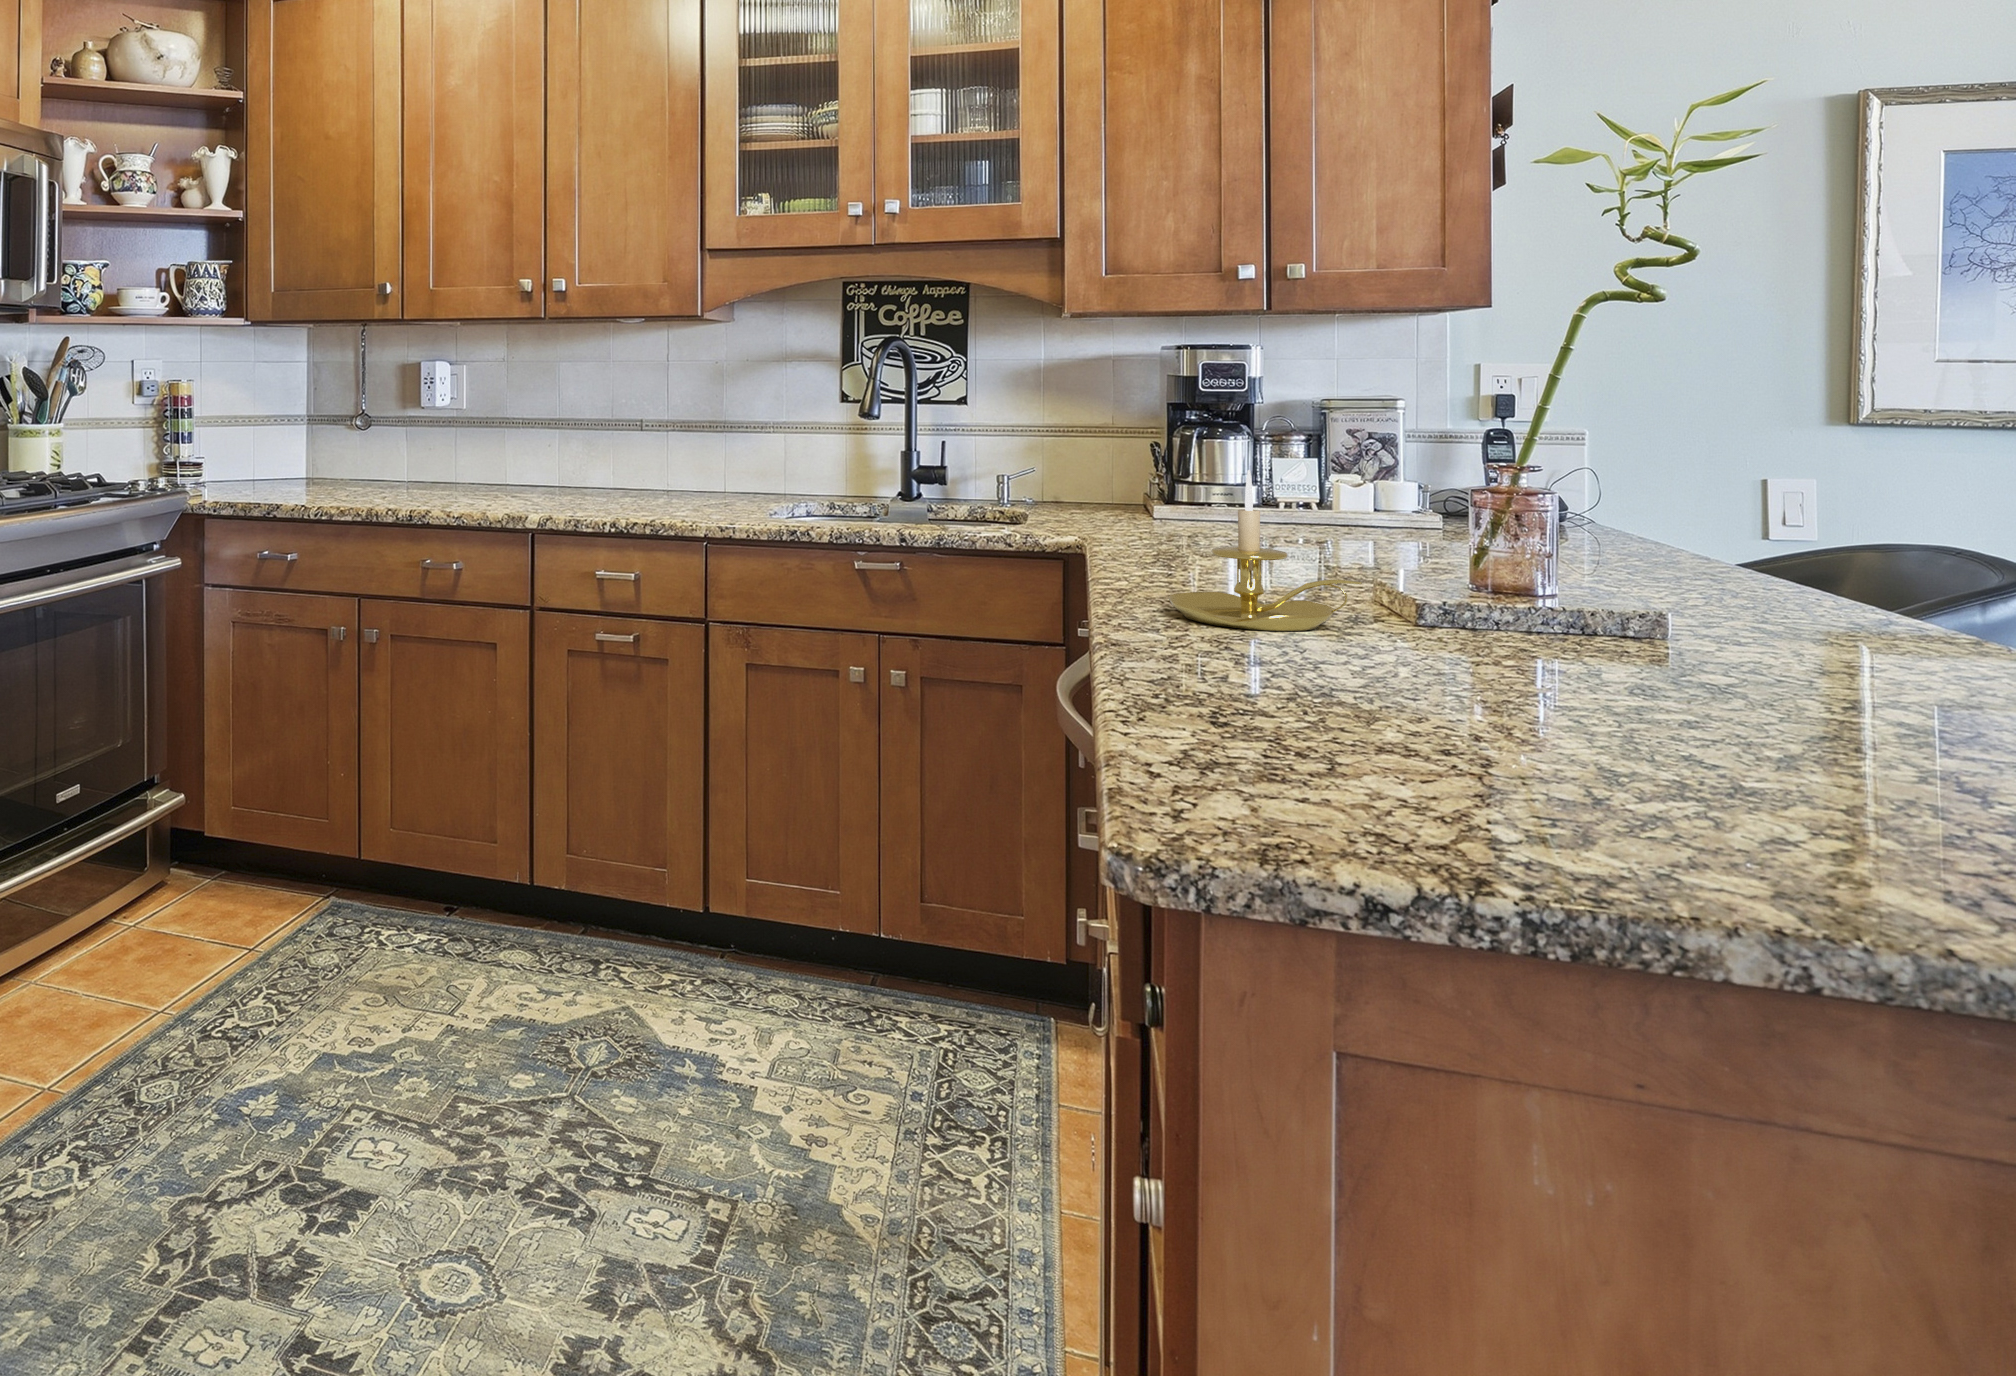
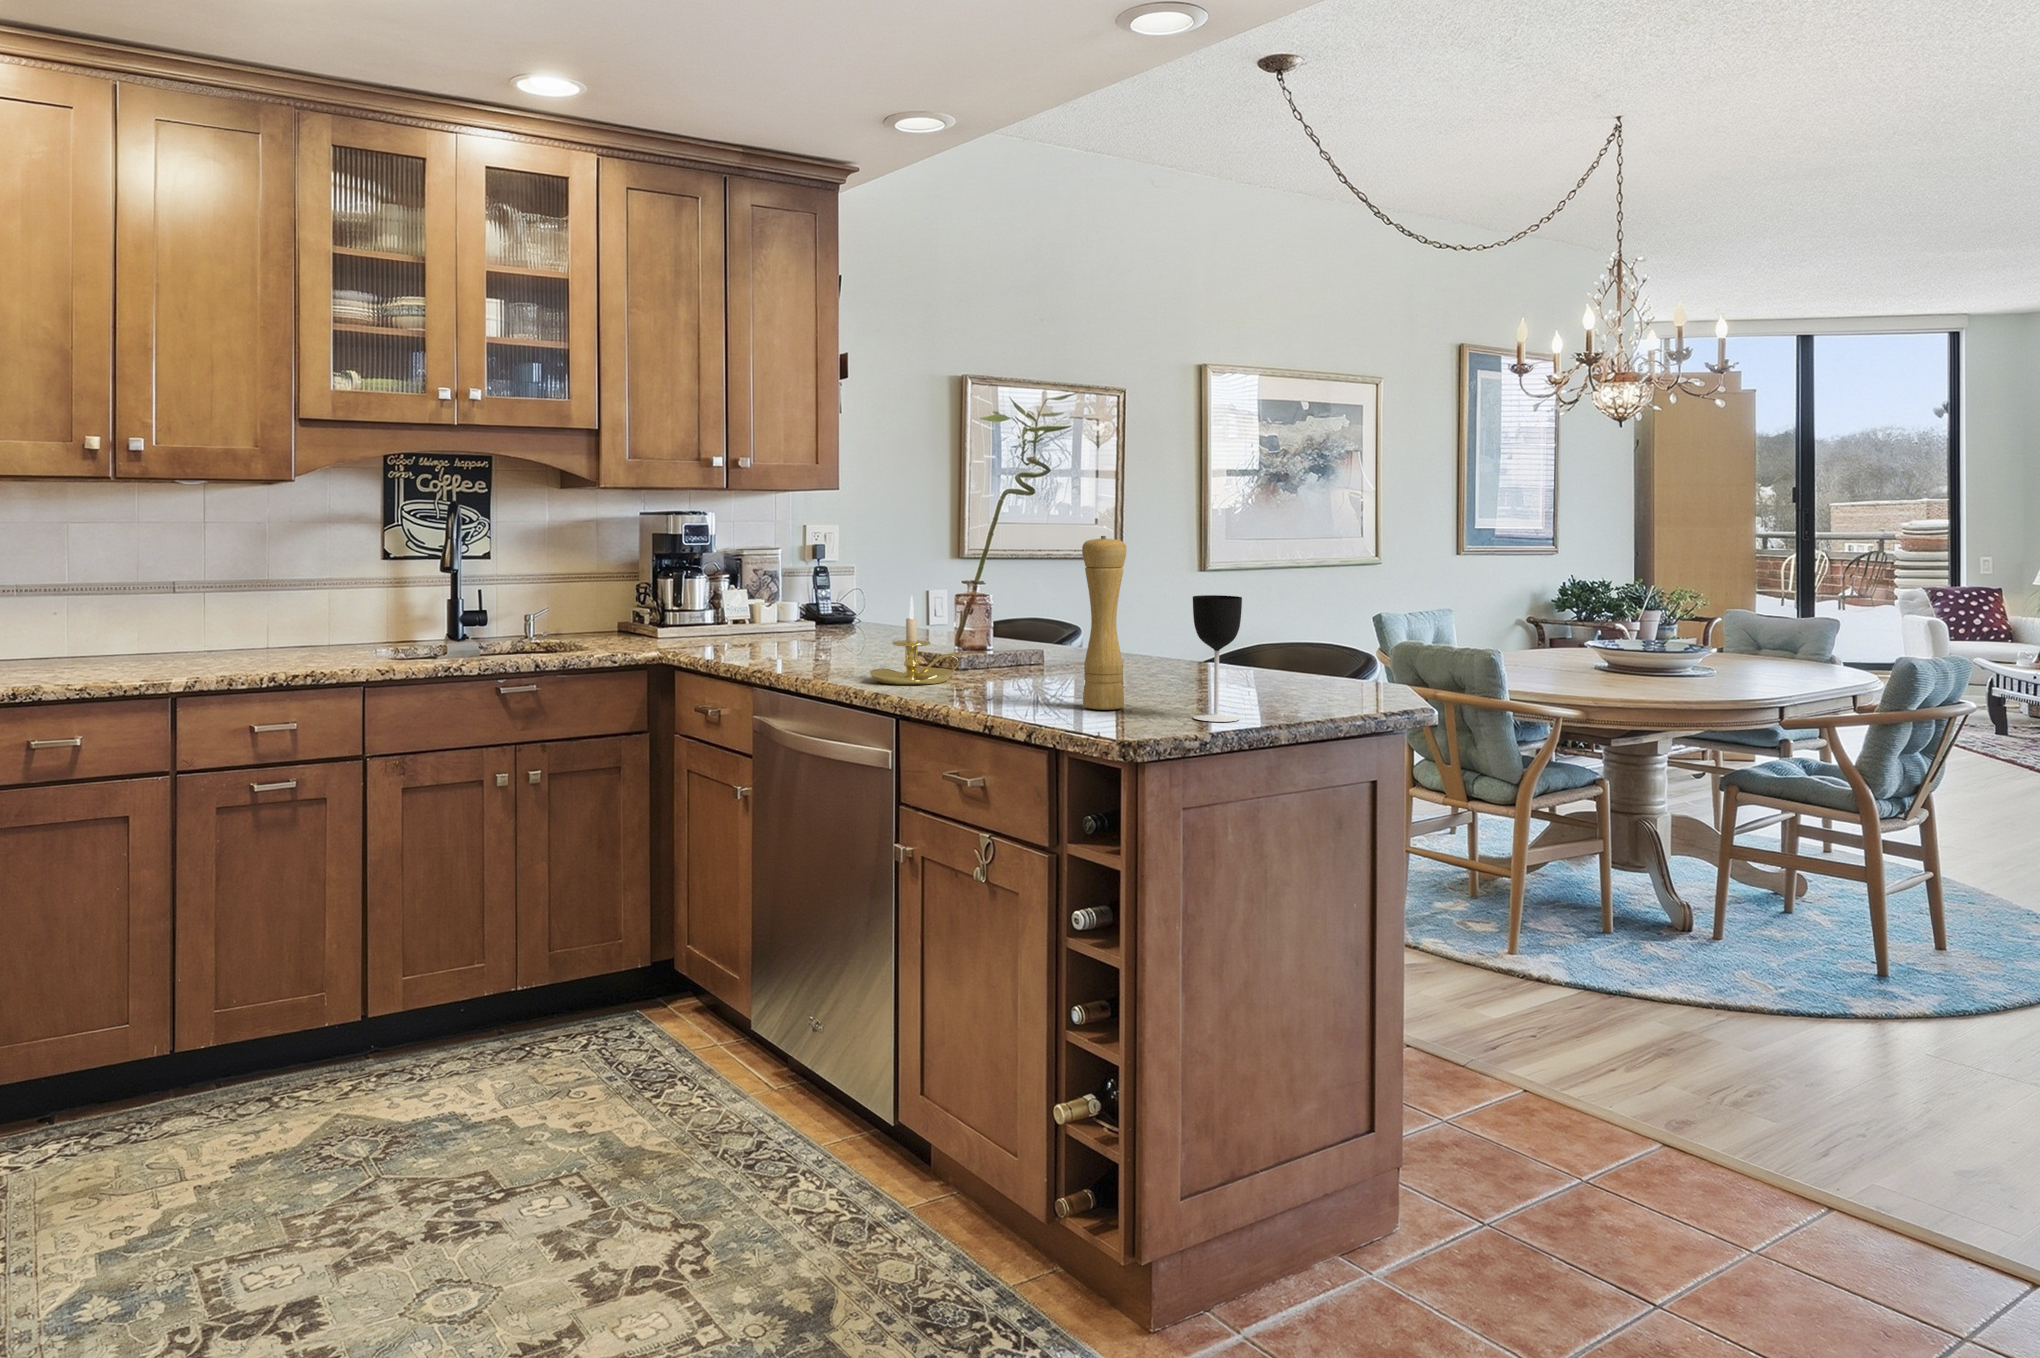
pepper mill: none [1368,351,1485,745] -> present [1082,536,1127,710]
wine glass: none [1559,497,1727,847] -> present [1193,595,1242,722]

